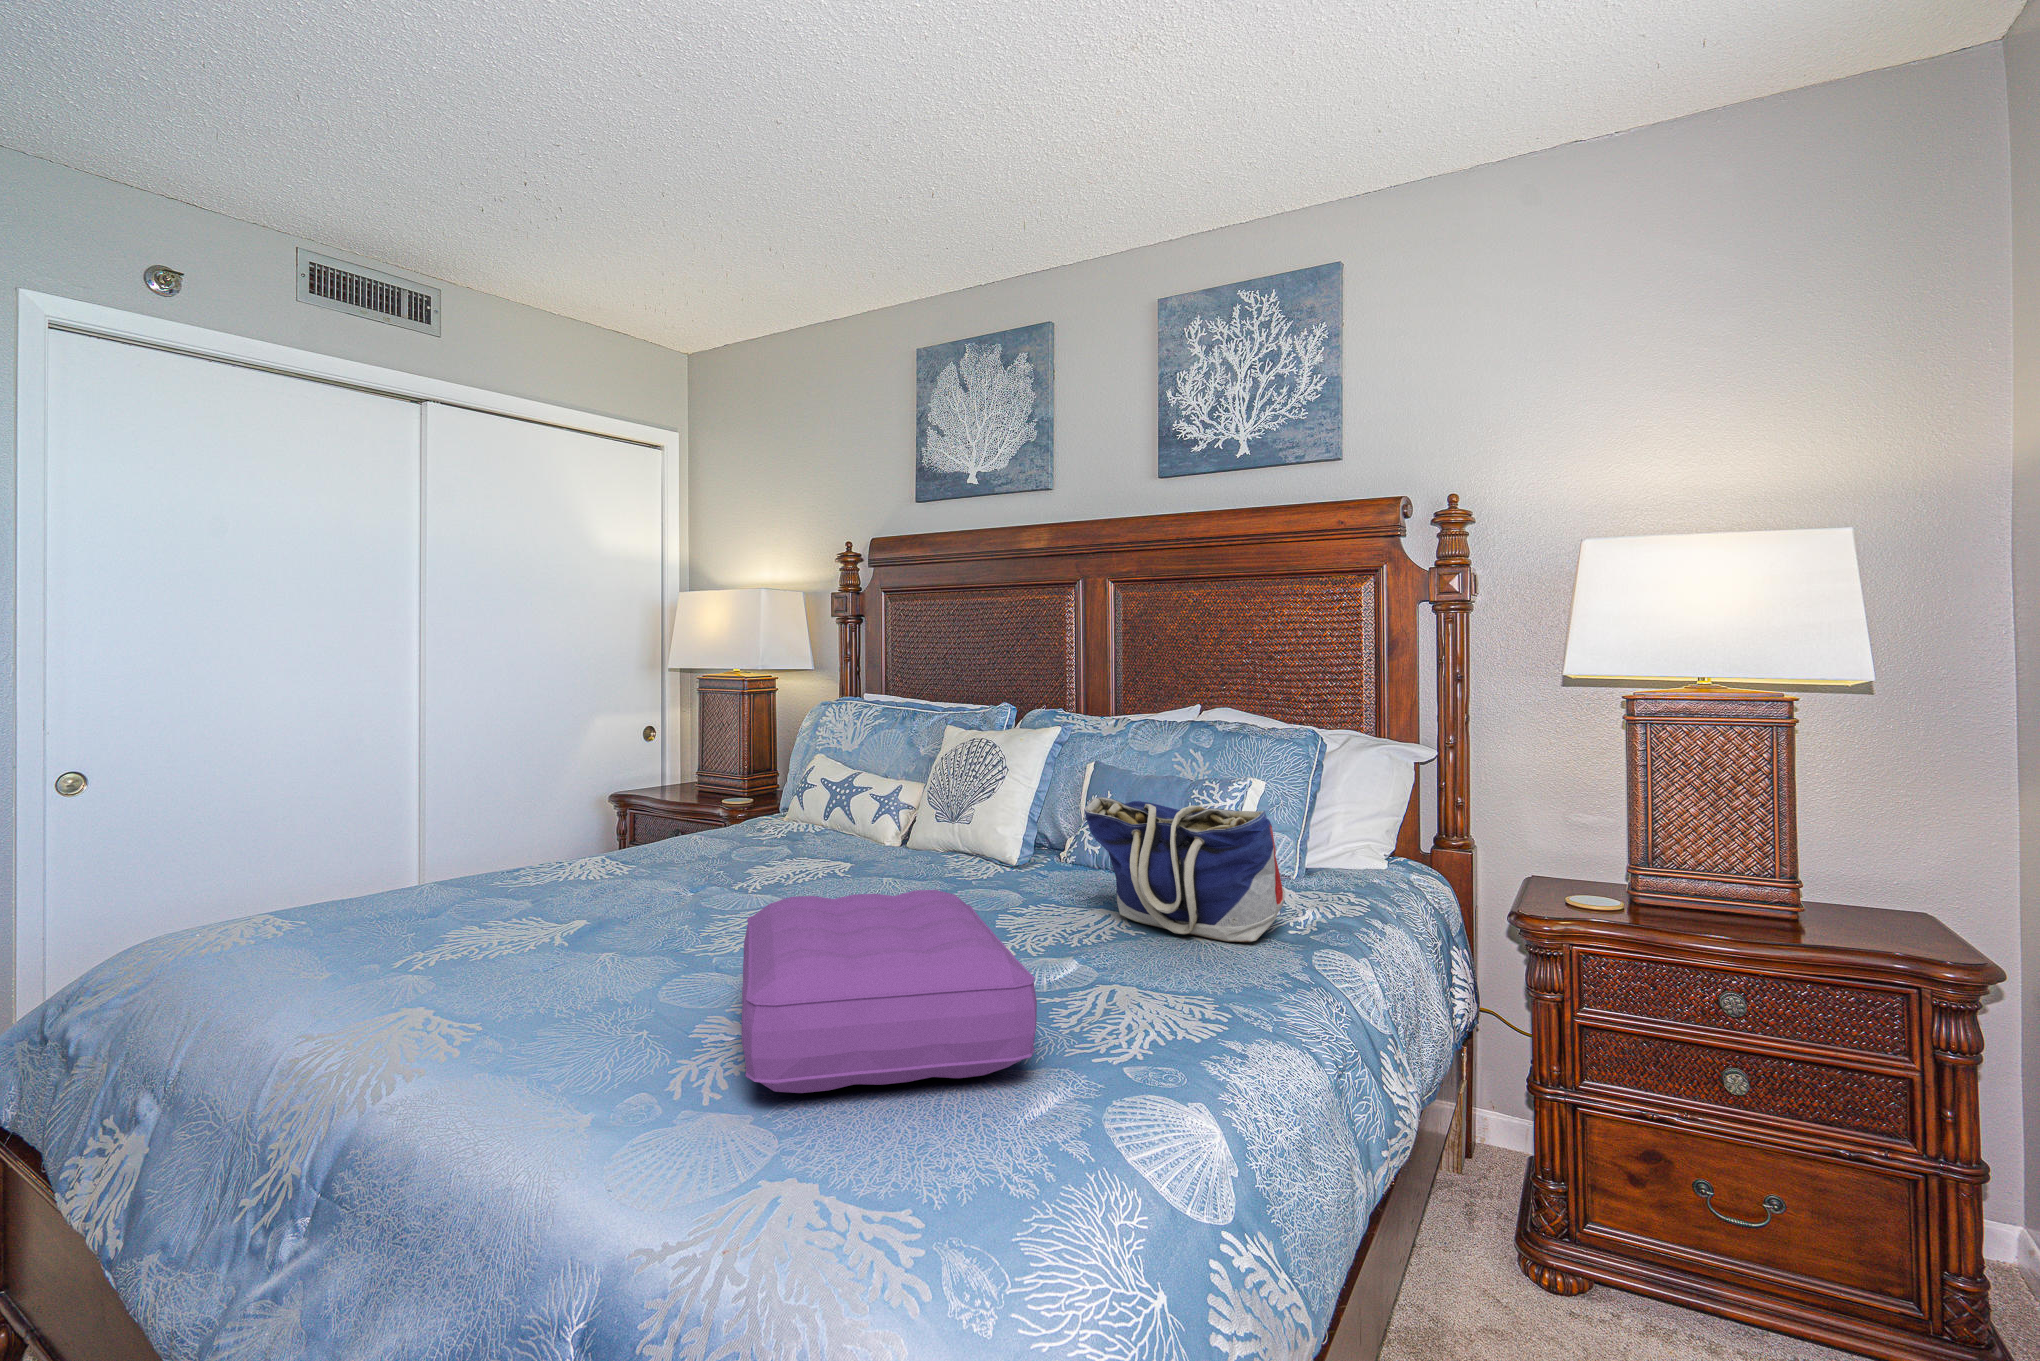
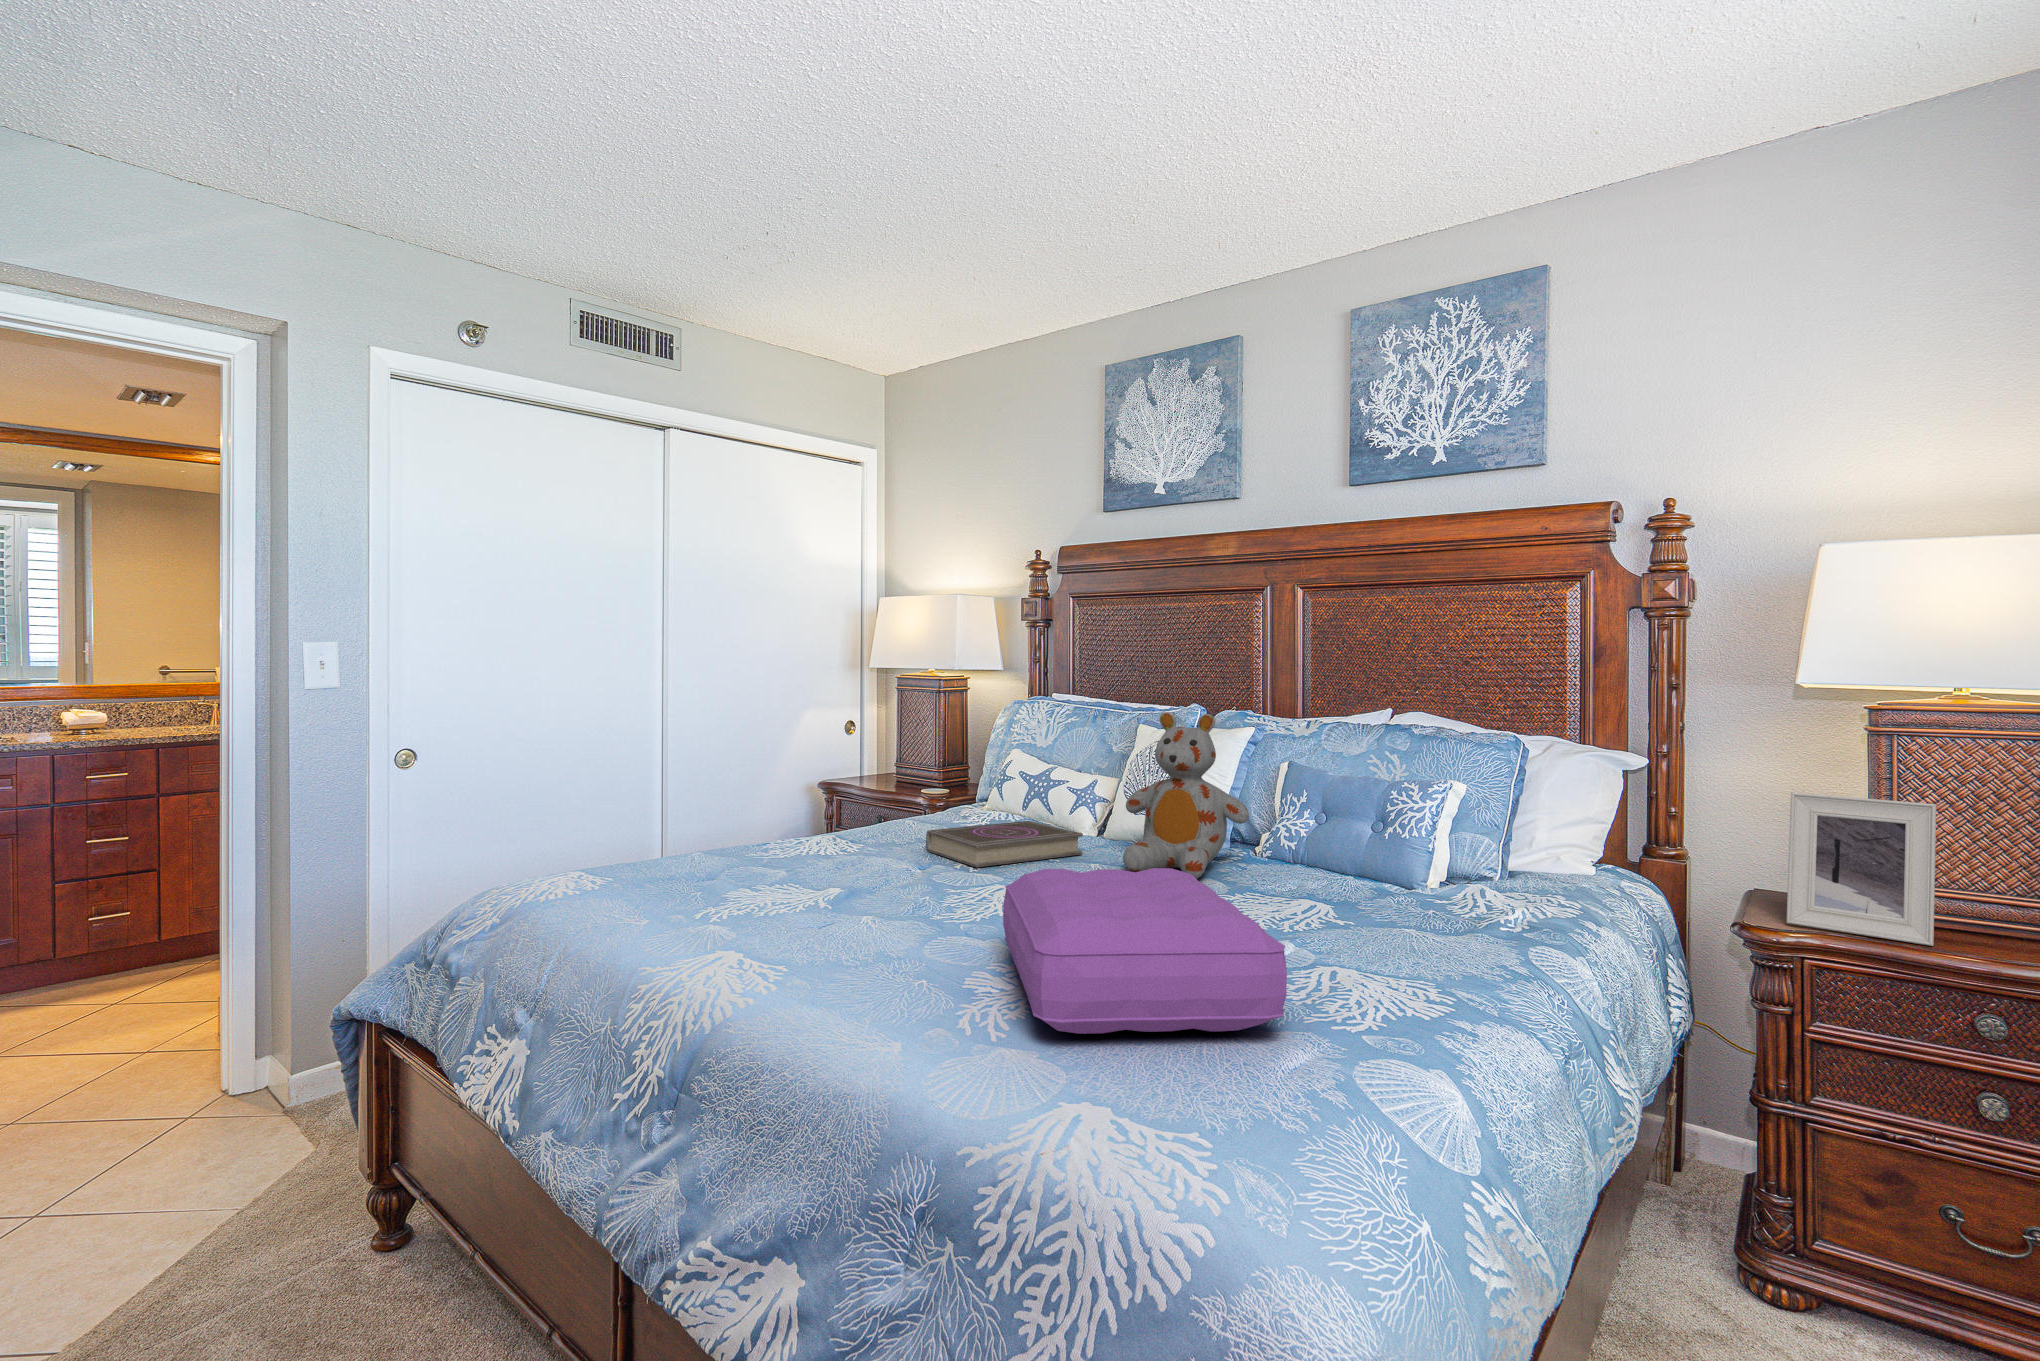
stuffed bear: none [914,714,1047,892] -> present [1123,712,1249,878]
picture frame: none [1557,782,1686,929] -> present [1786,792,1936,946]
tote bag: present [1084,797,1285,942] -> none [1295,792,1499,935]
book: none [703,833,876,889] -> present [926,821,1083,867]

